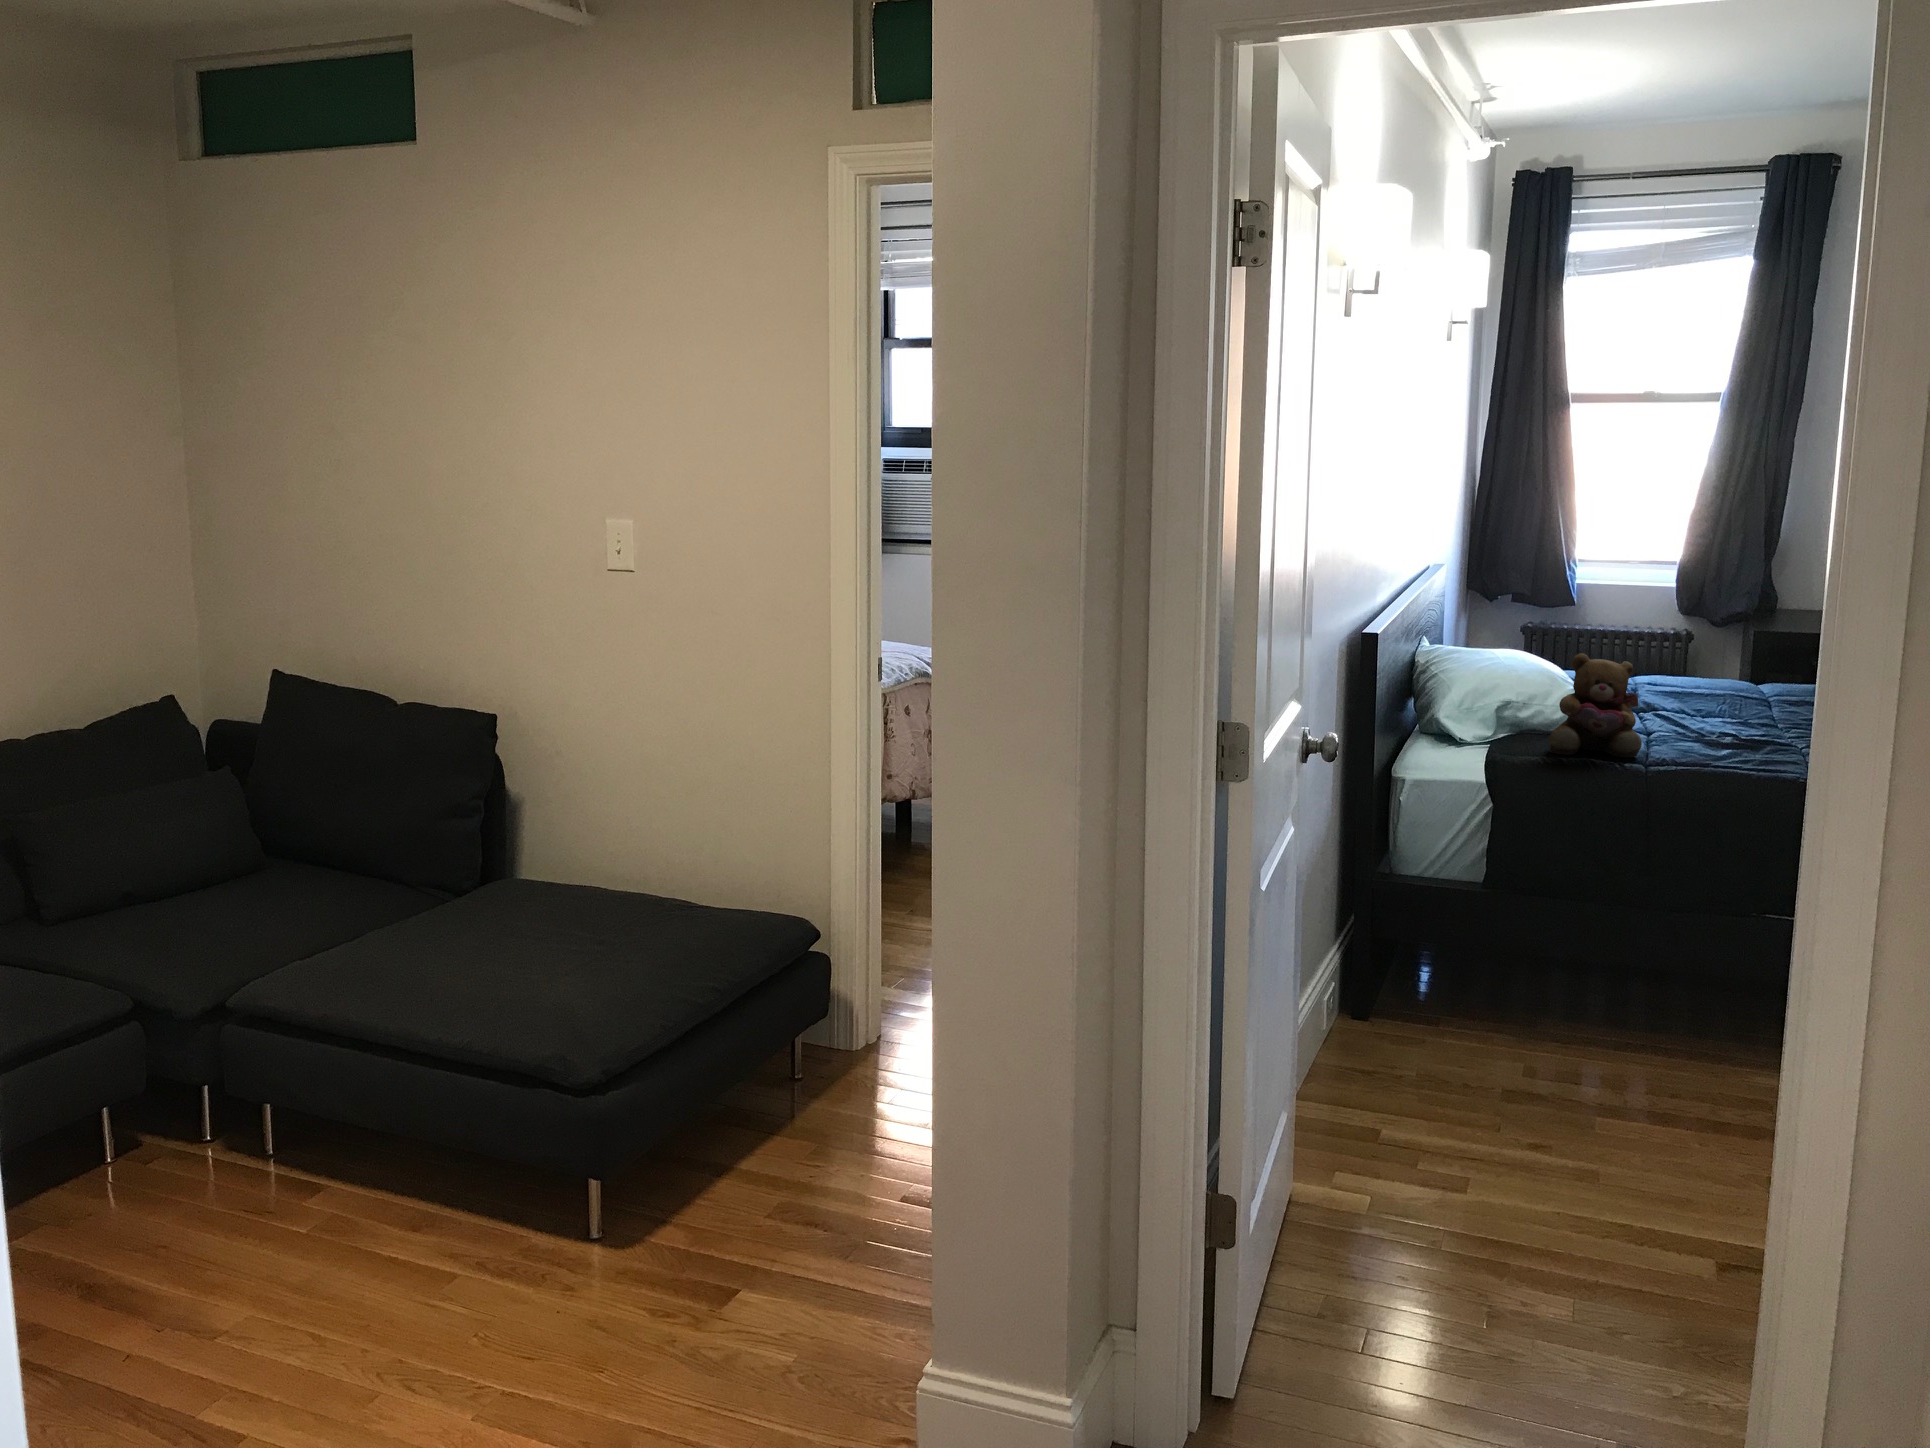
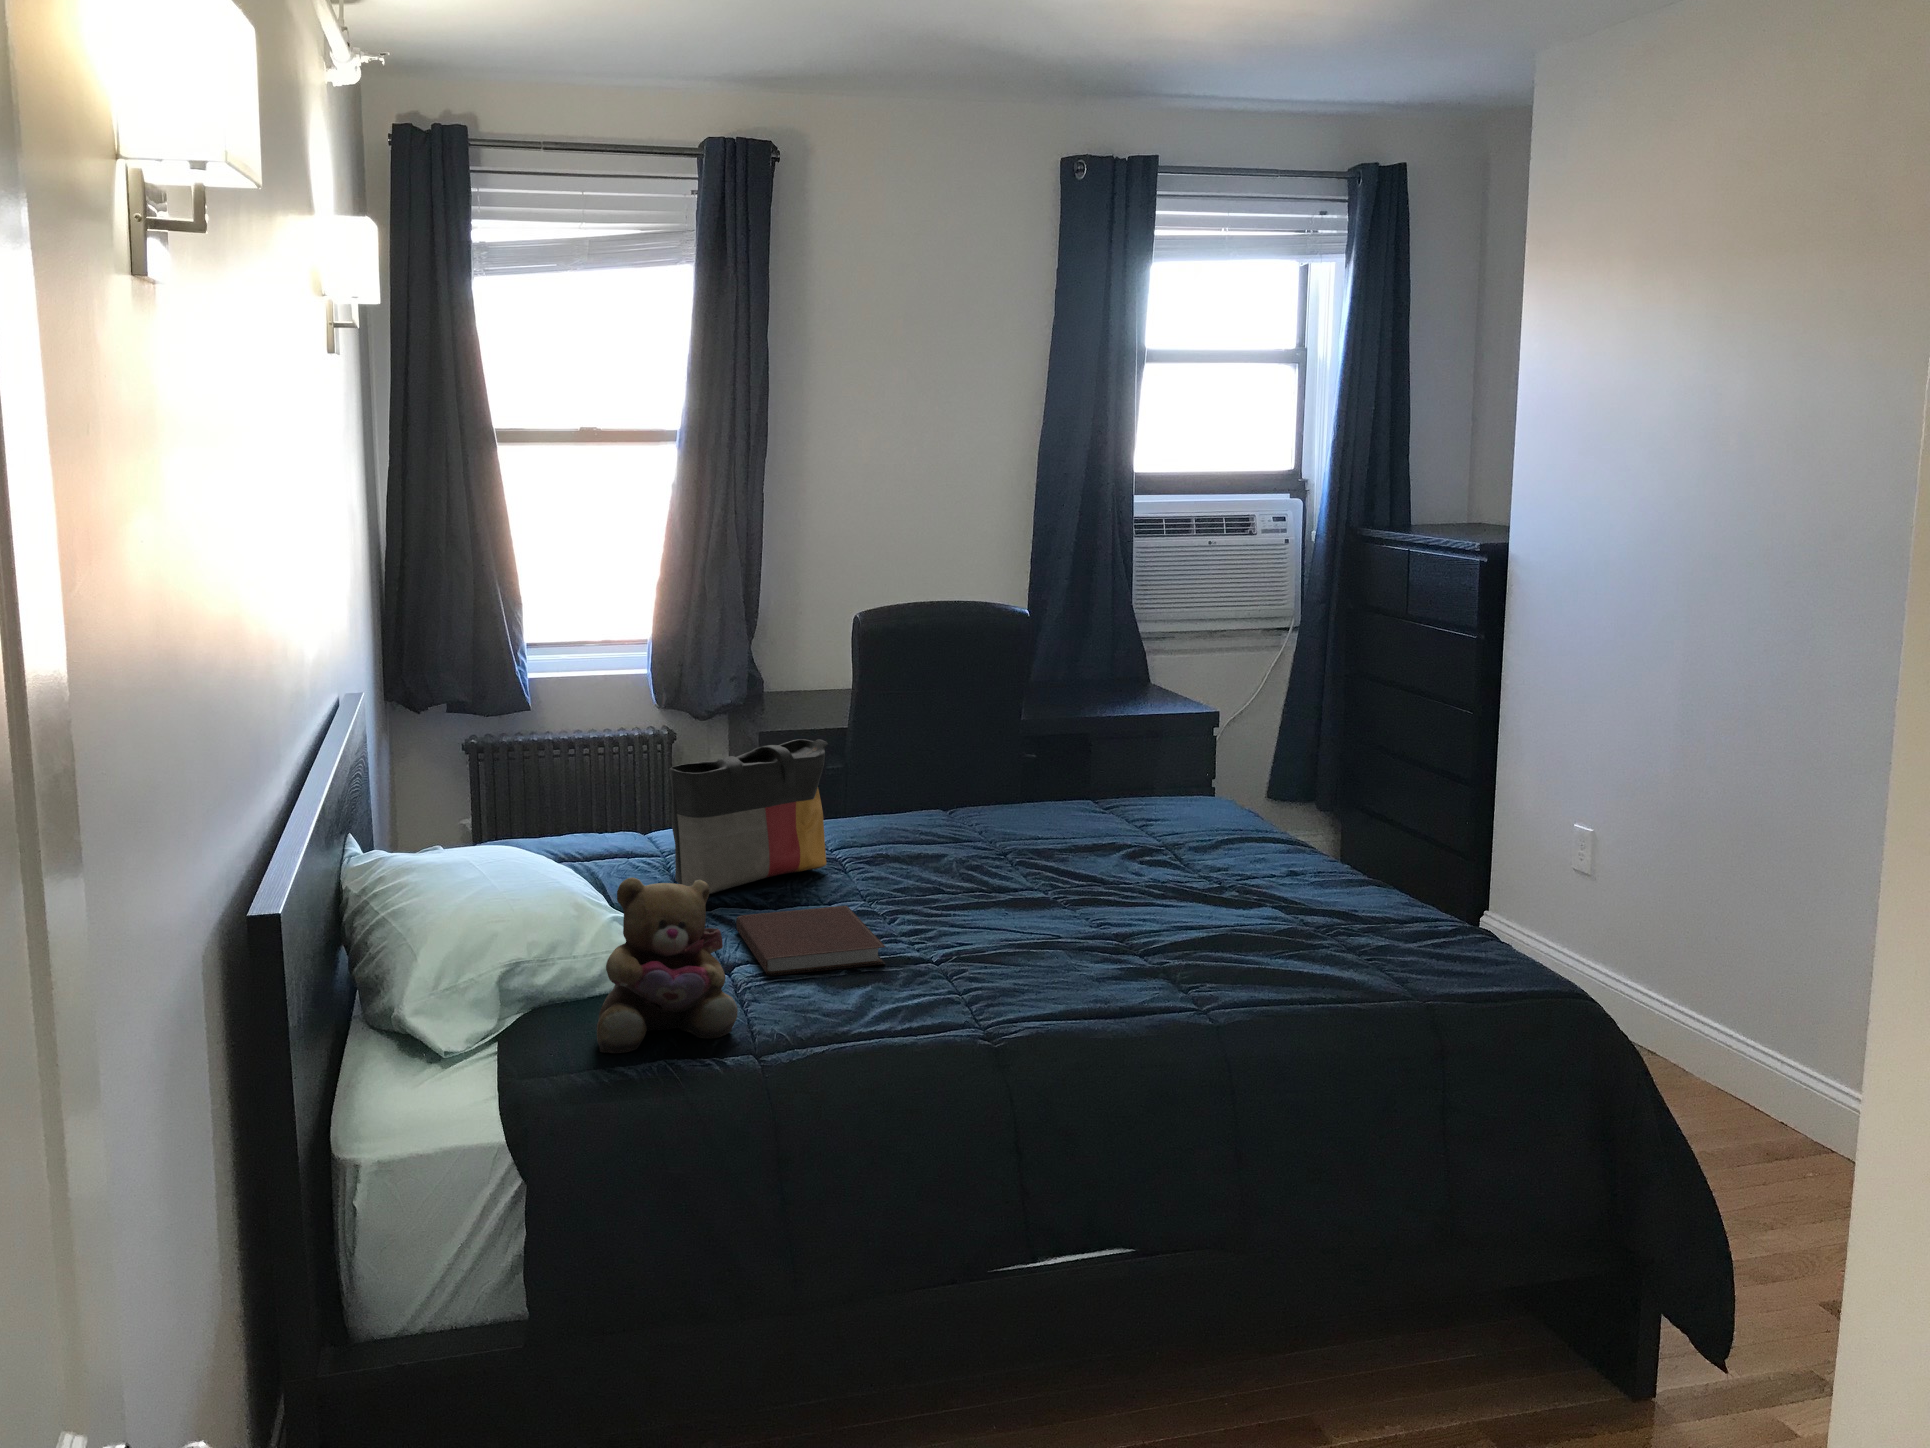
tote bag: none [1639,611,1771,707] -> present [669,739,828,894]
notebook: none [1669,713,1767,747] -> present [736,905,885,975]

